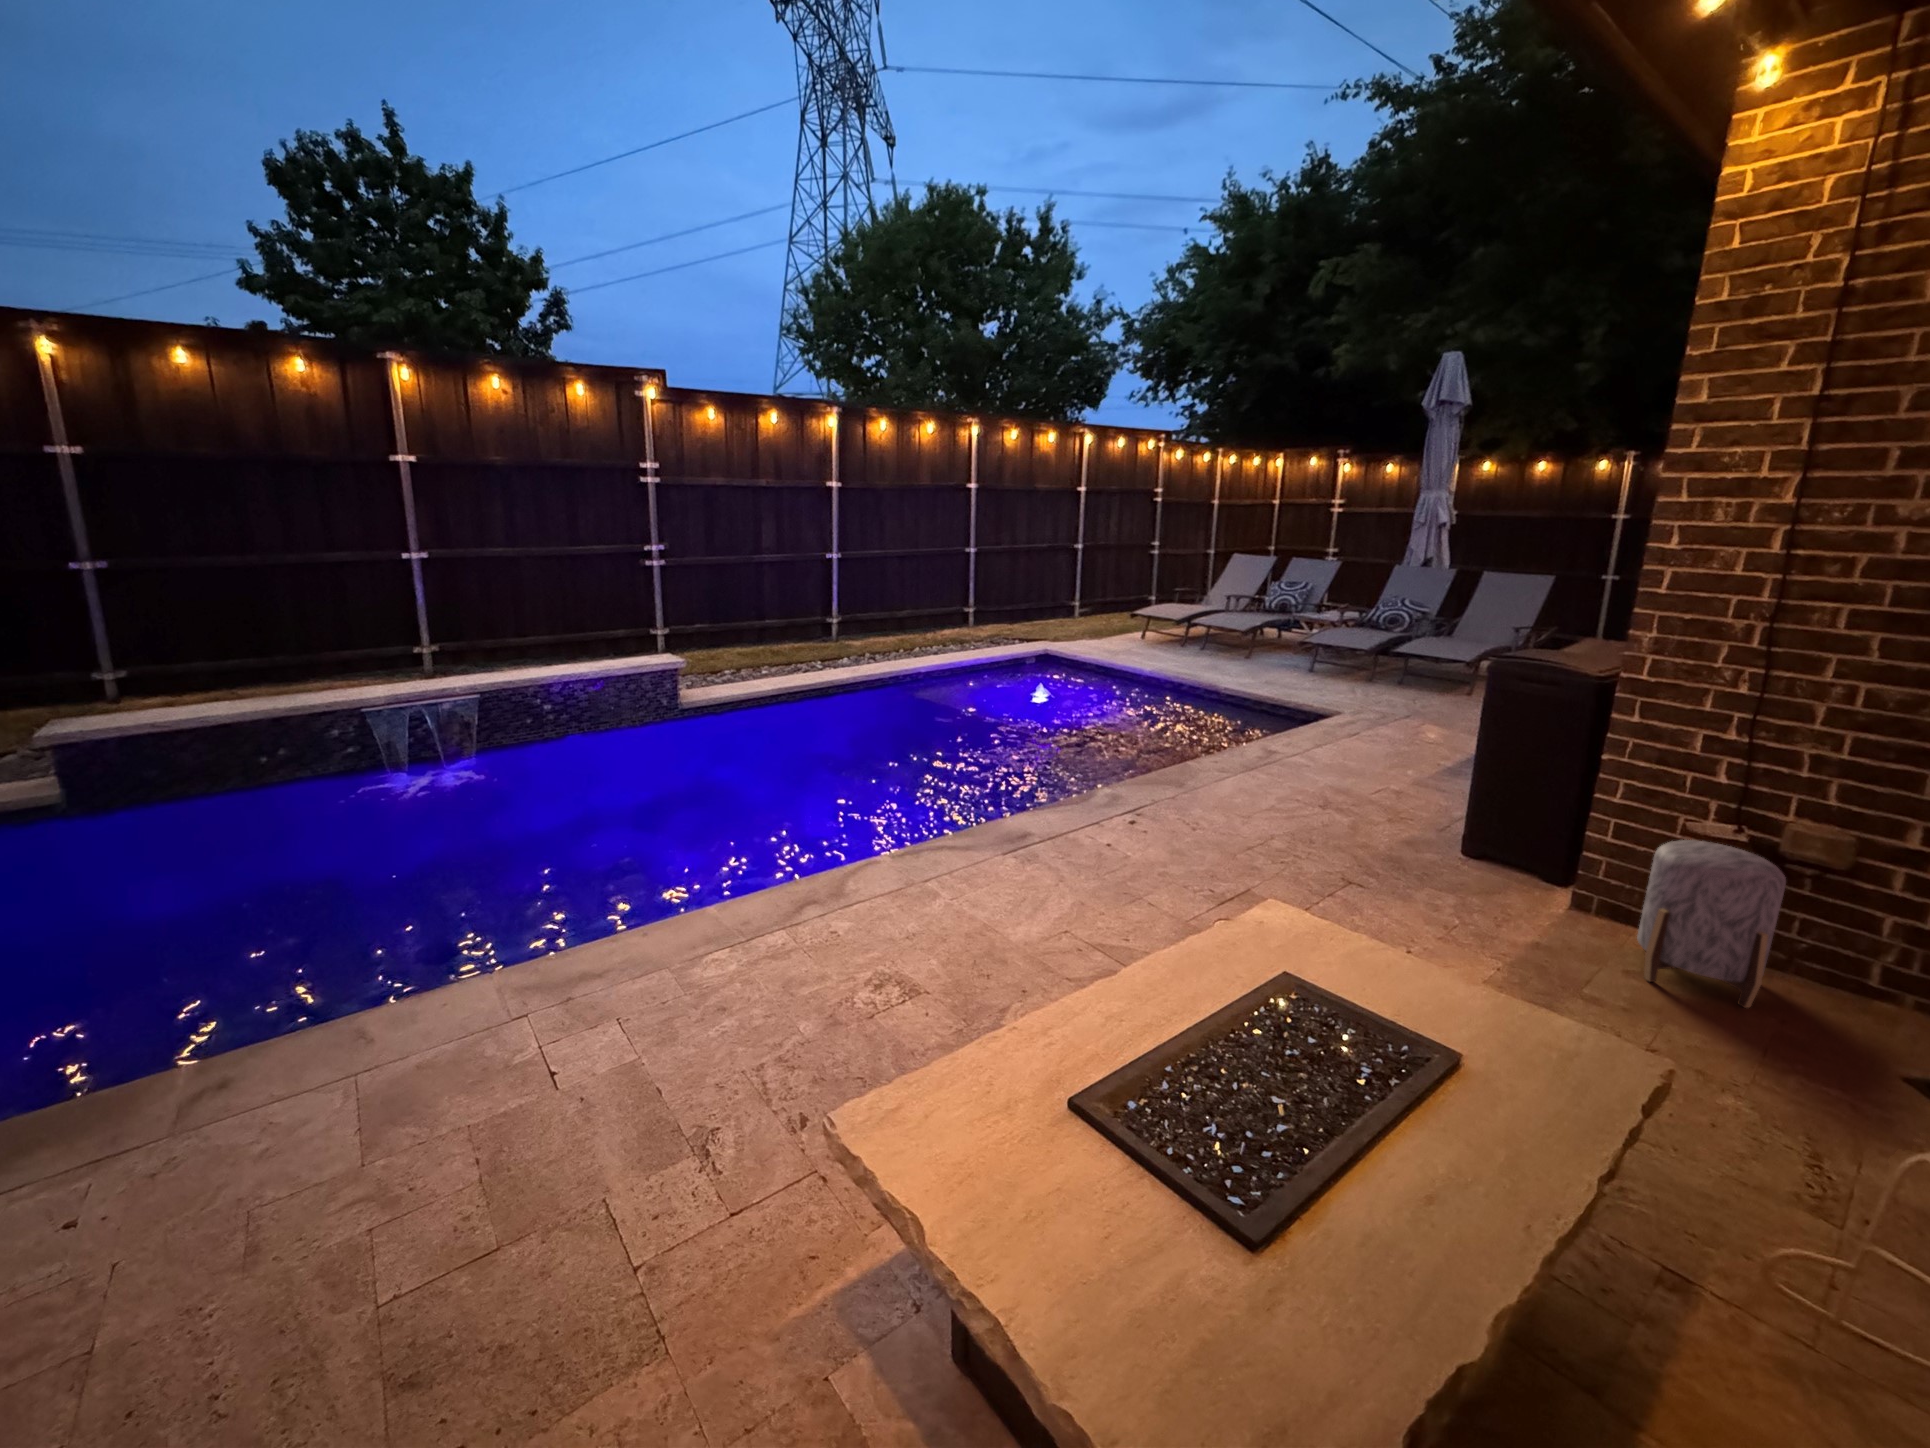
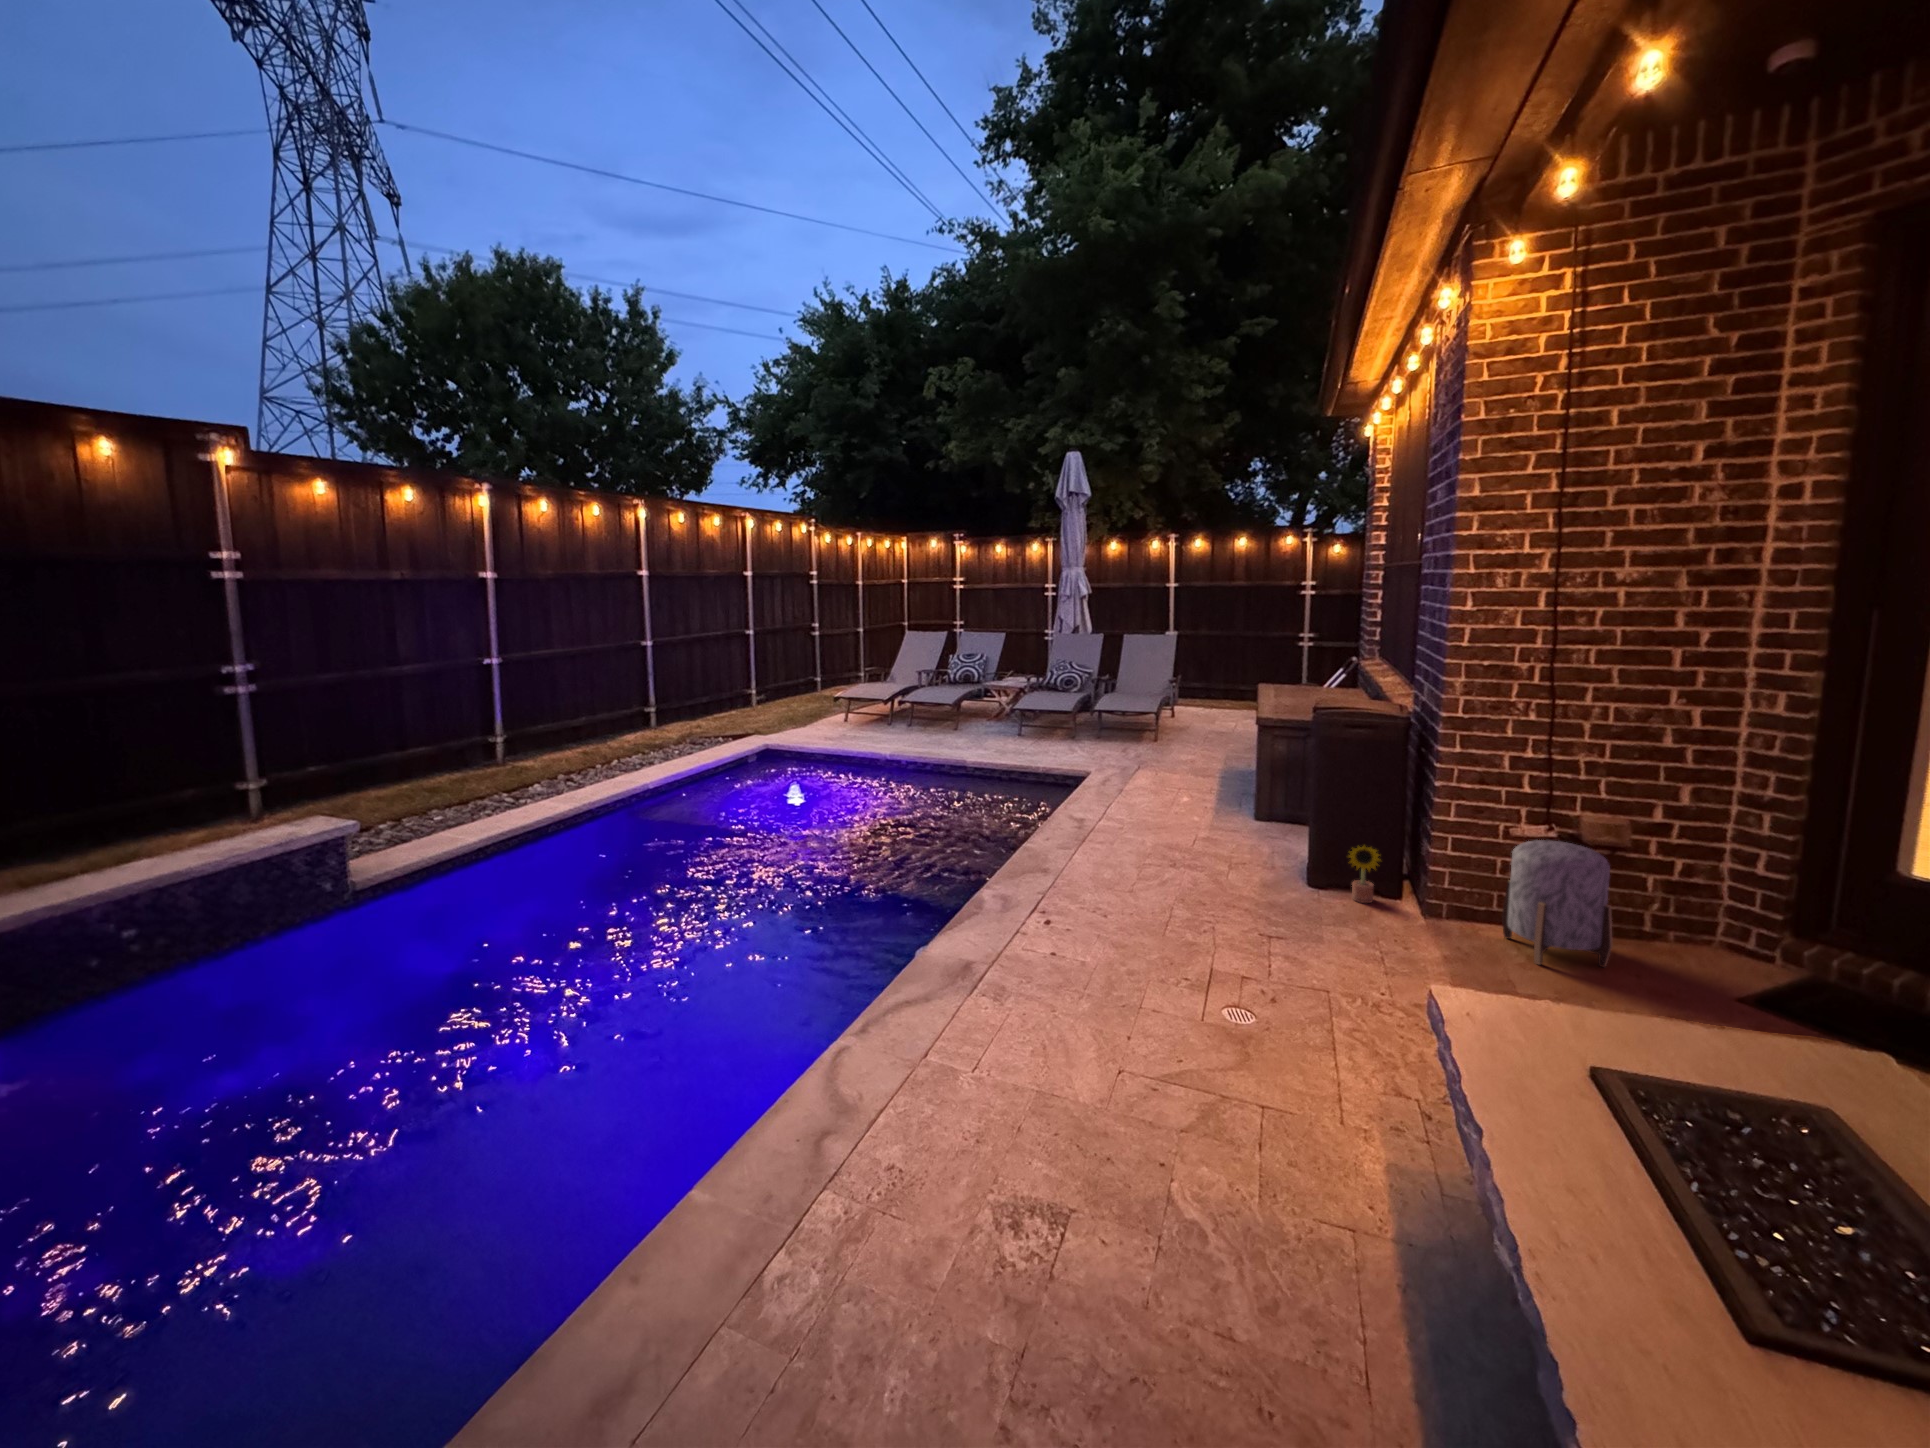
decorative plant: none [1486,813,1526,881] -> present [1348,846,1380,903]

